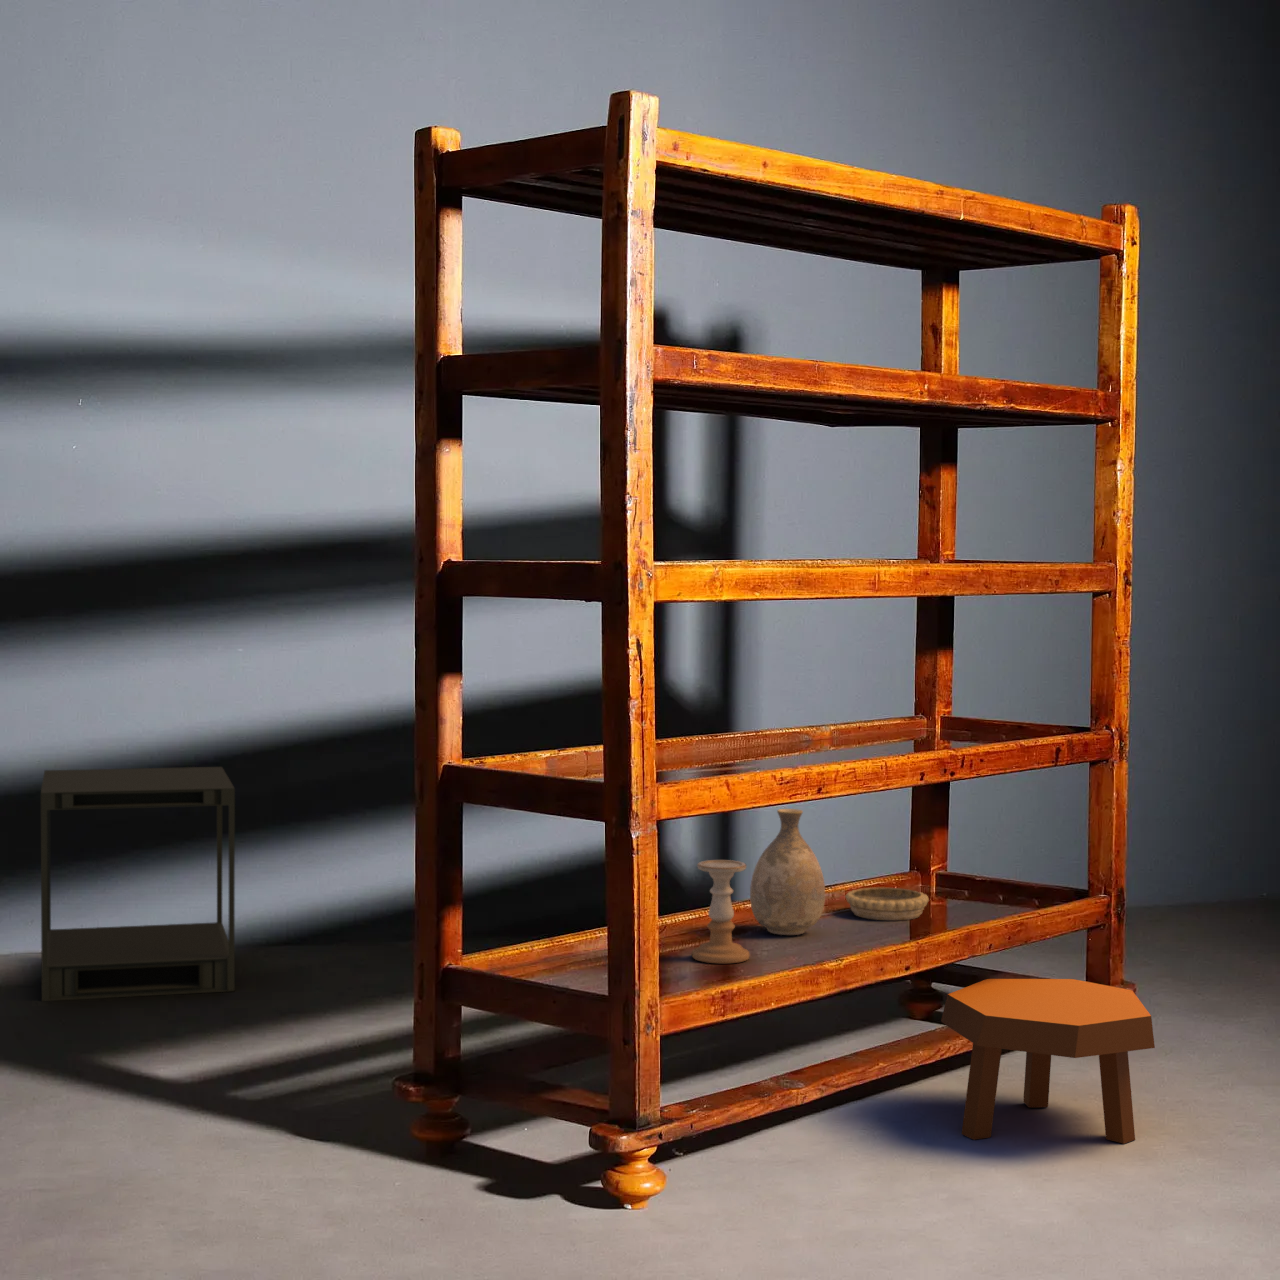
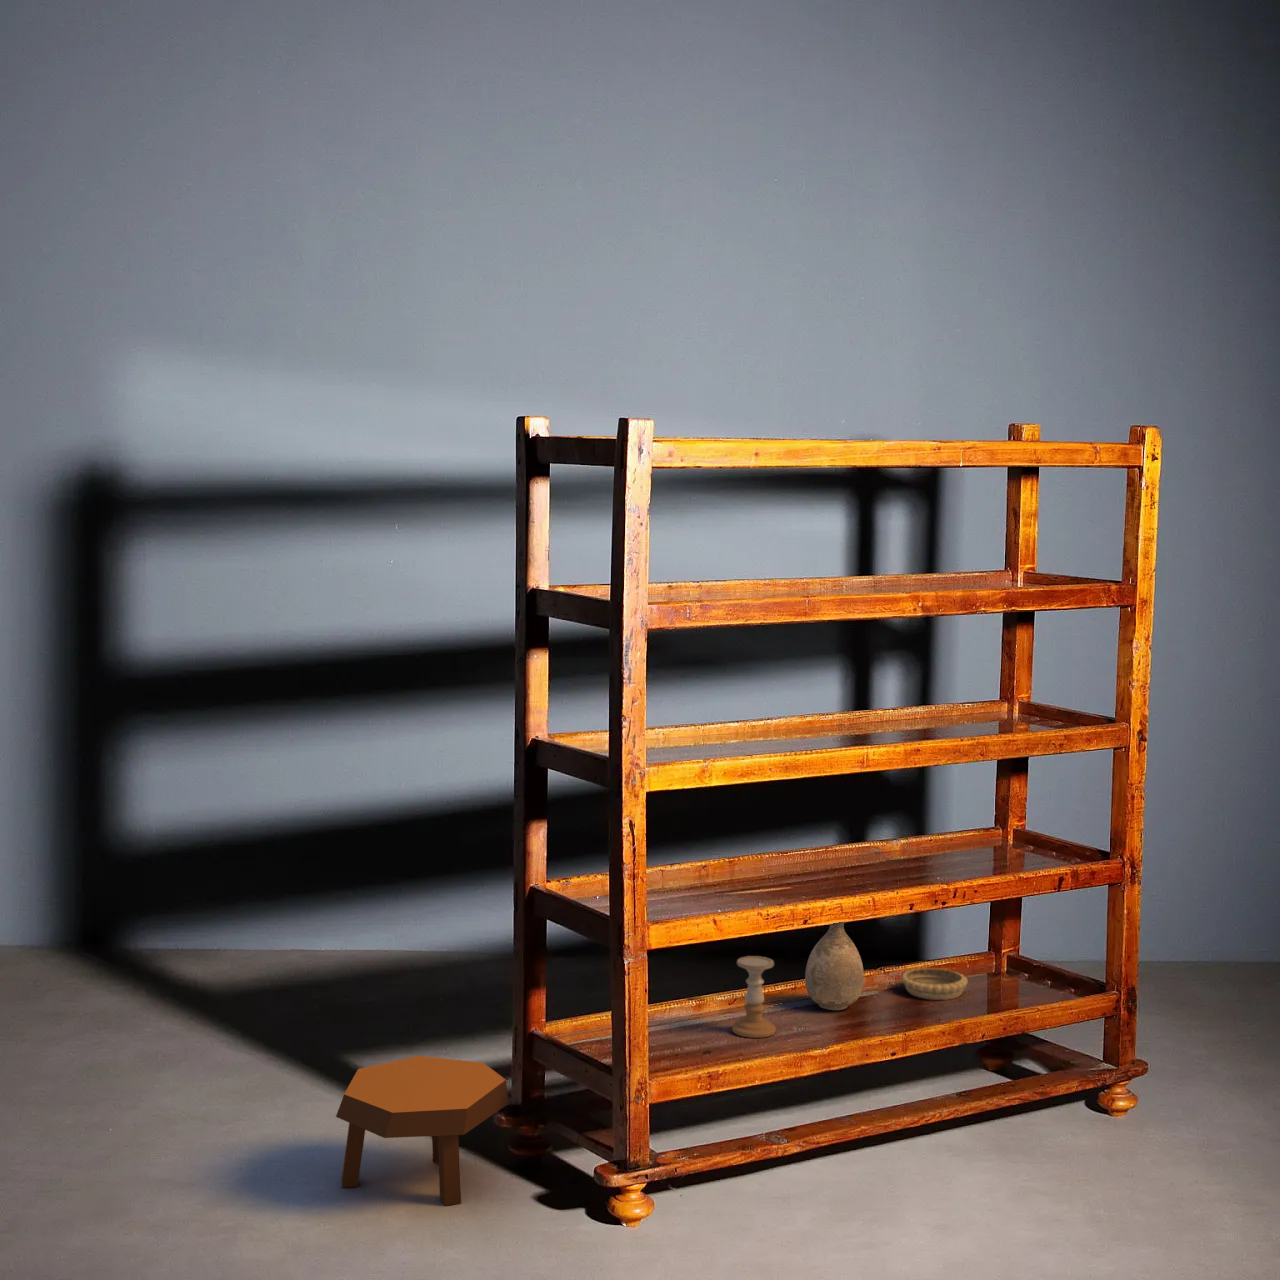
side table: present [41,767,235,1001] -> none [345,812,496,992]
footstool: present [941,979,1155,1144] -> present [336,1056,509,1206]

